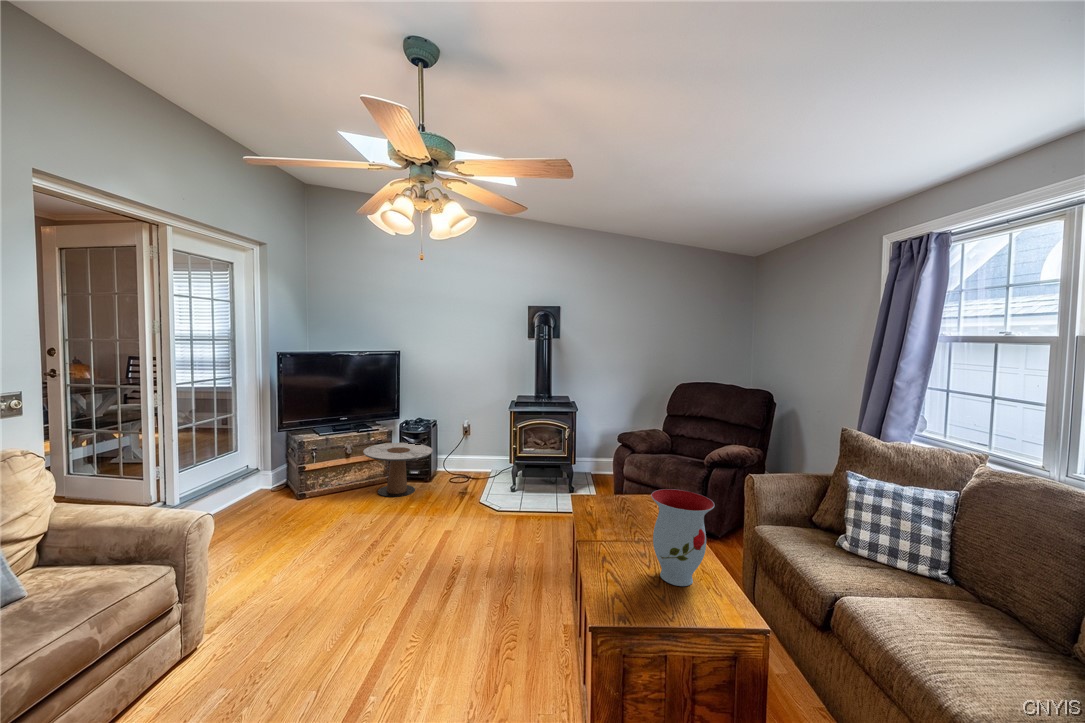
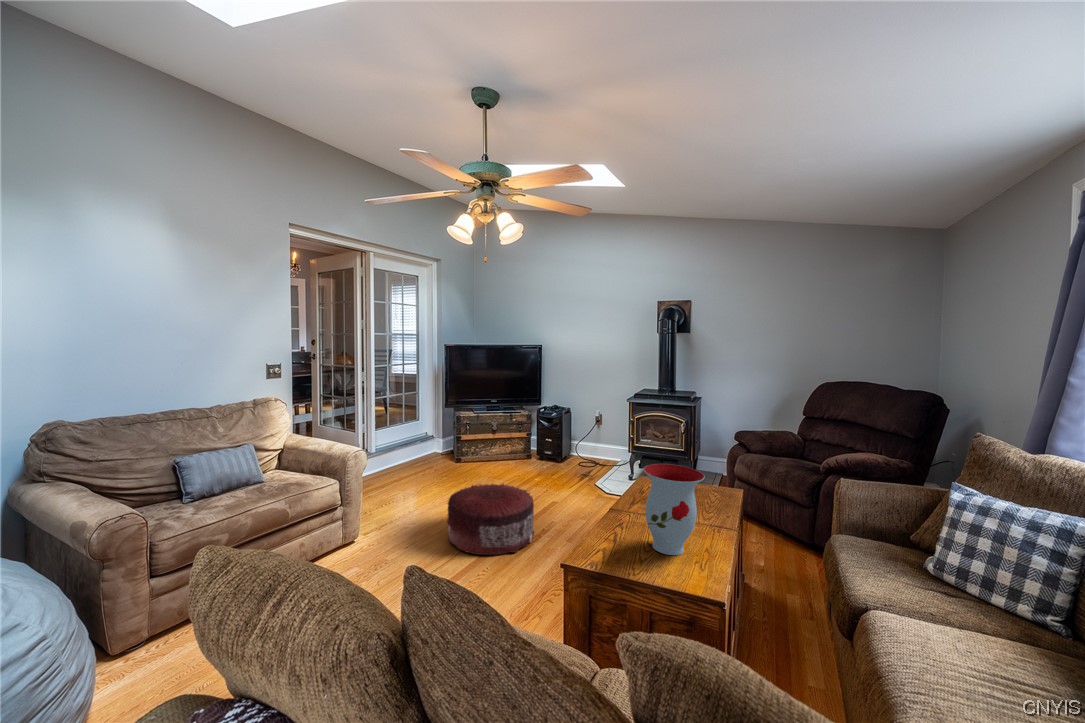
side table: present [363,443,432,497] -> none [504,425,563,472]
pouf: none [342,521,450,620] -> present [447,484,534,555]

